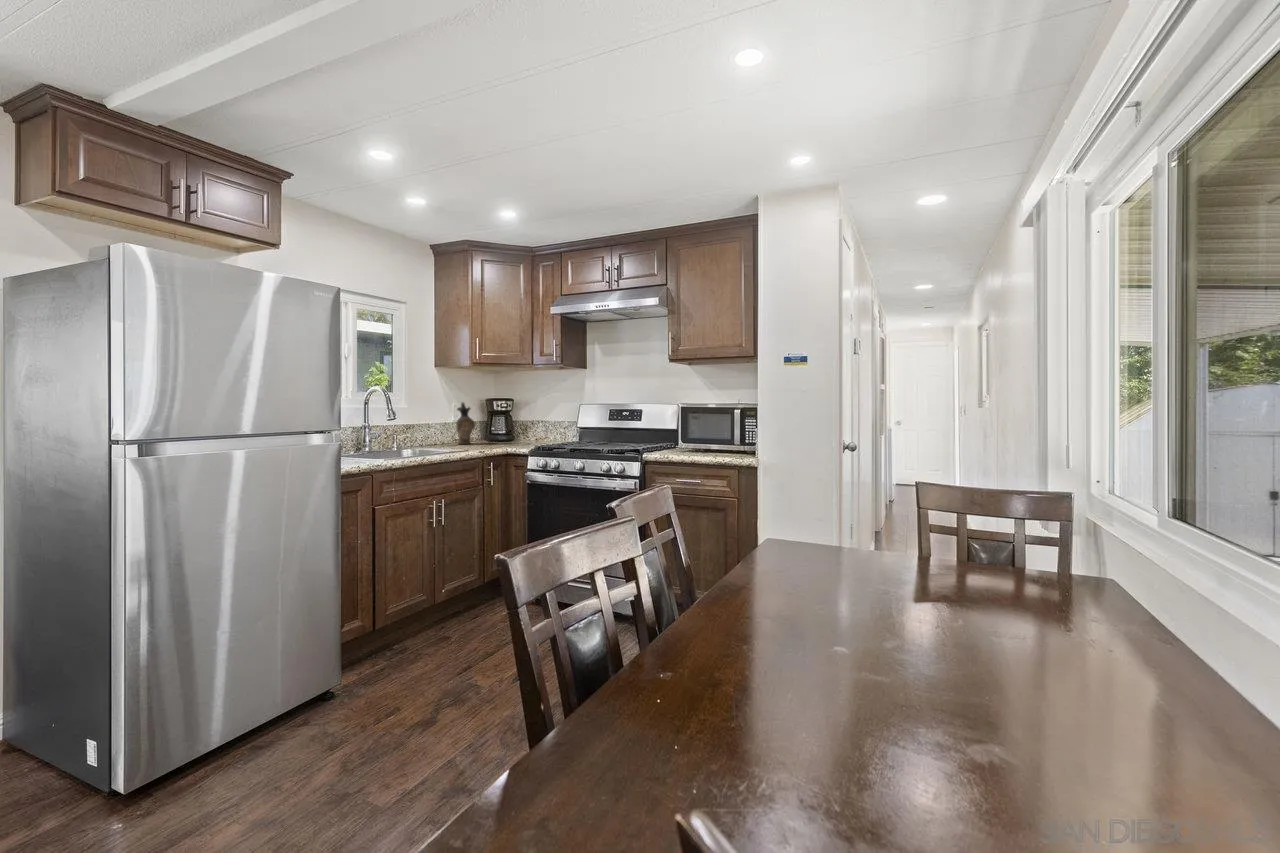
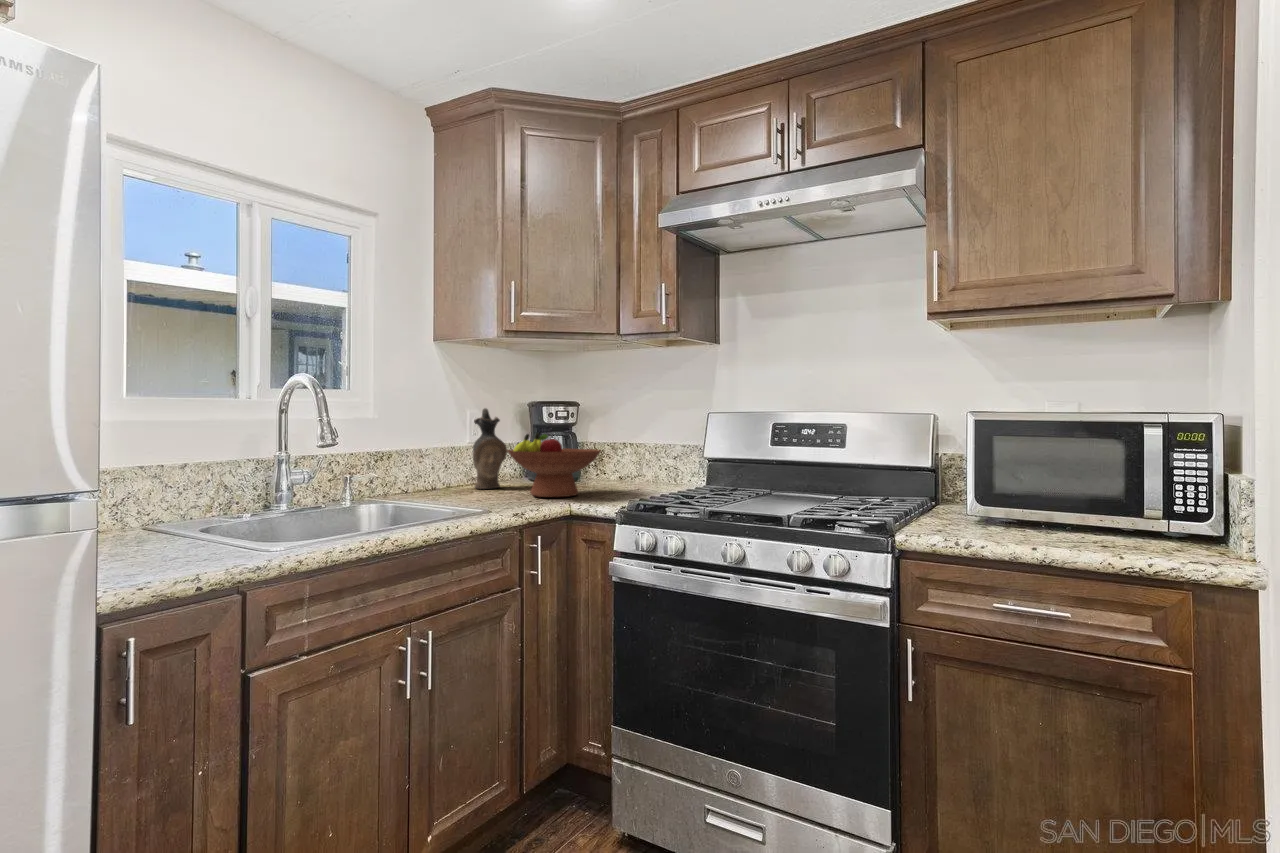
fruit bowl: none [475,414,524,446] -> present [507,433,601,497]

